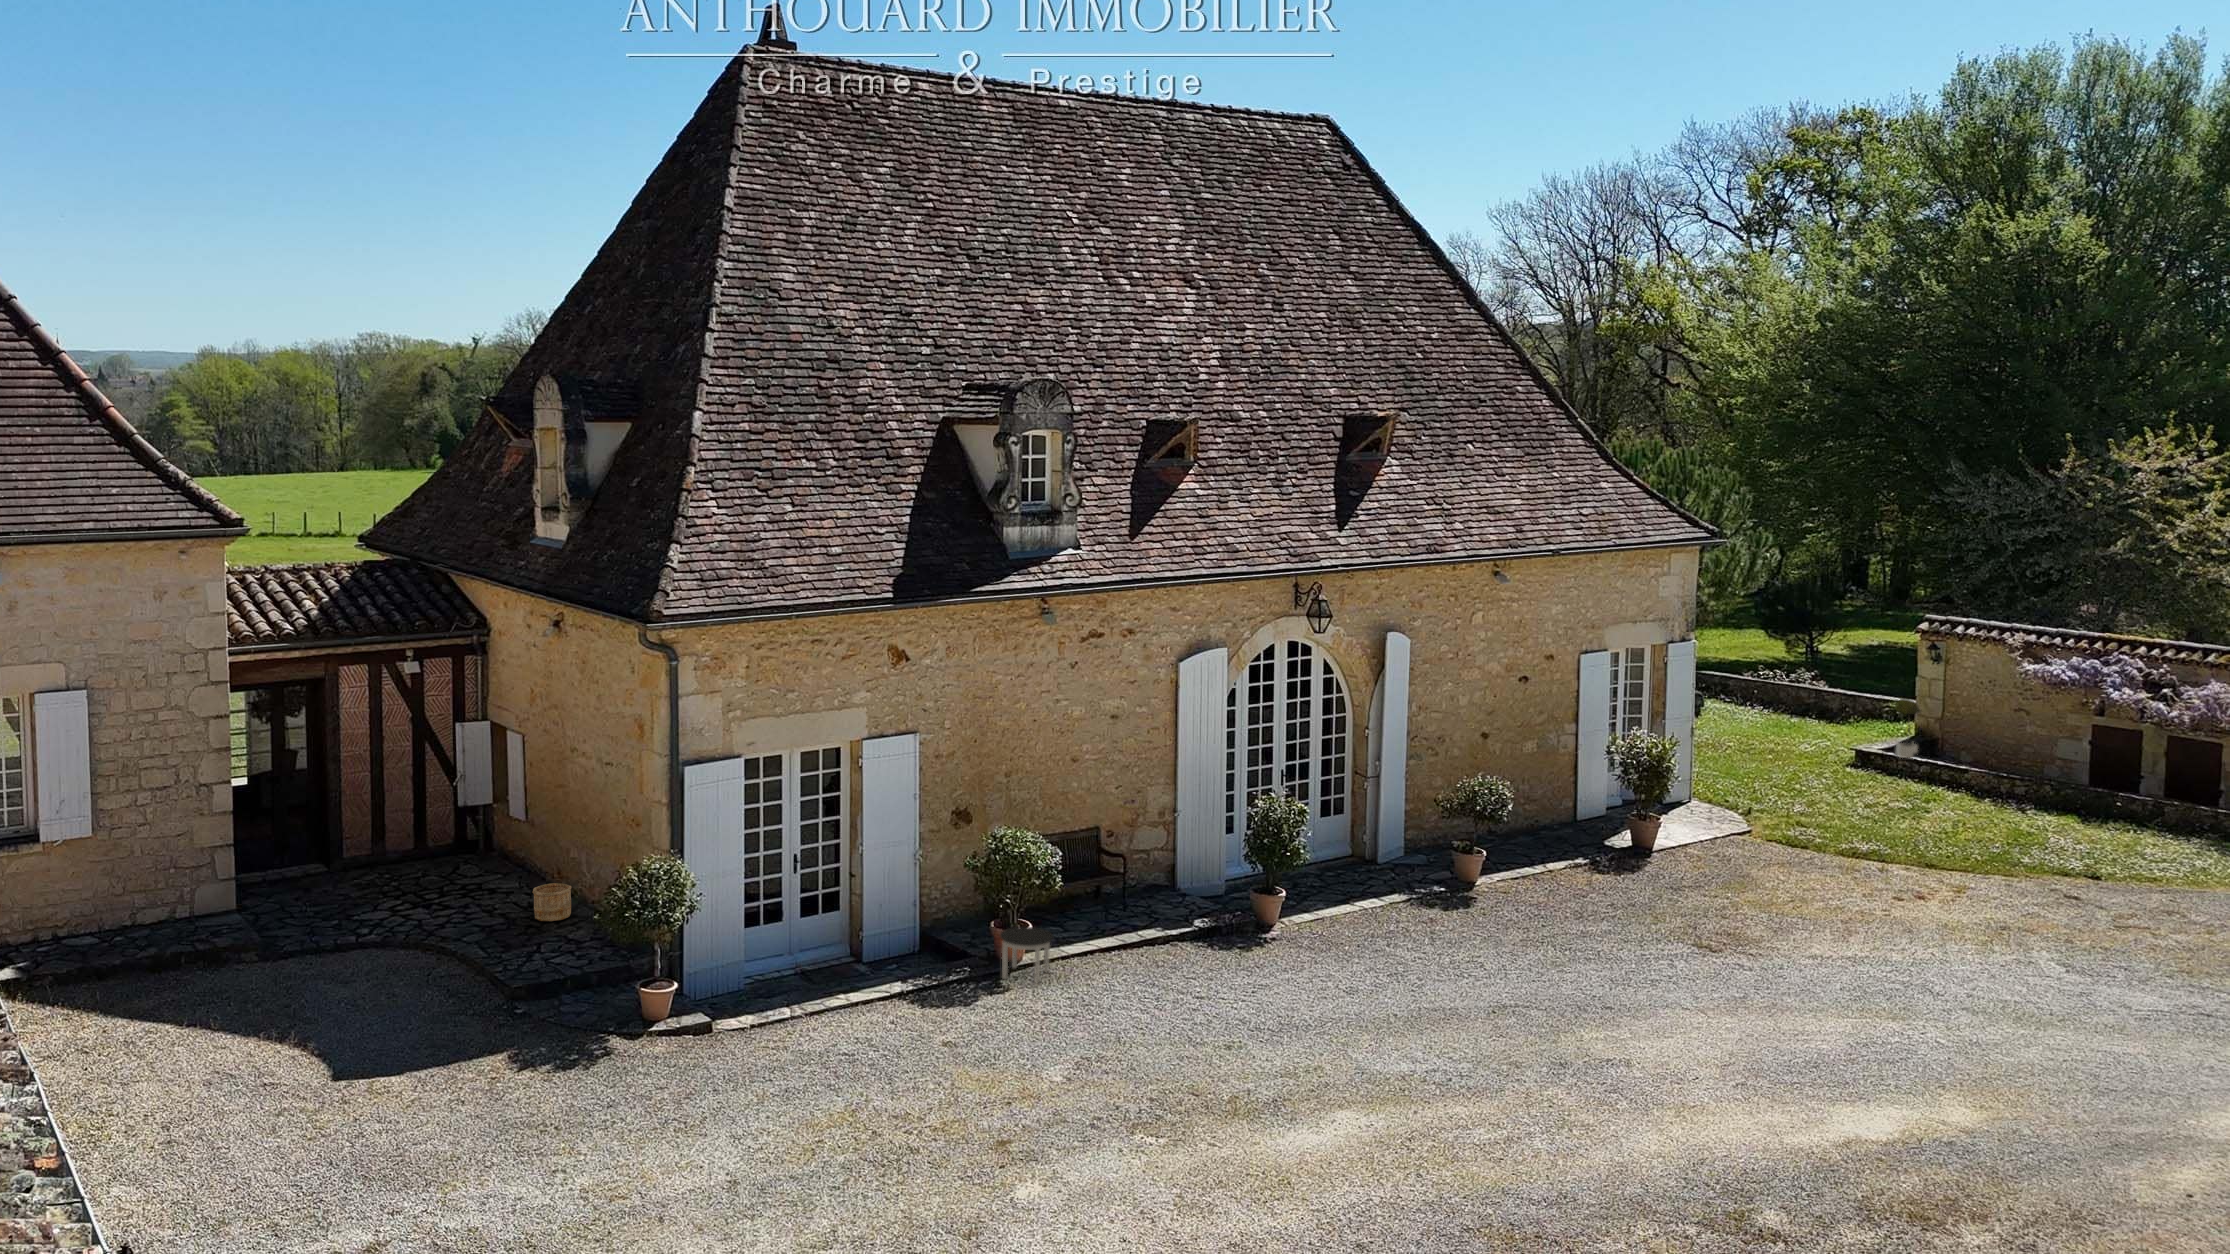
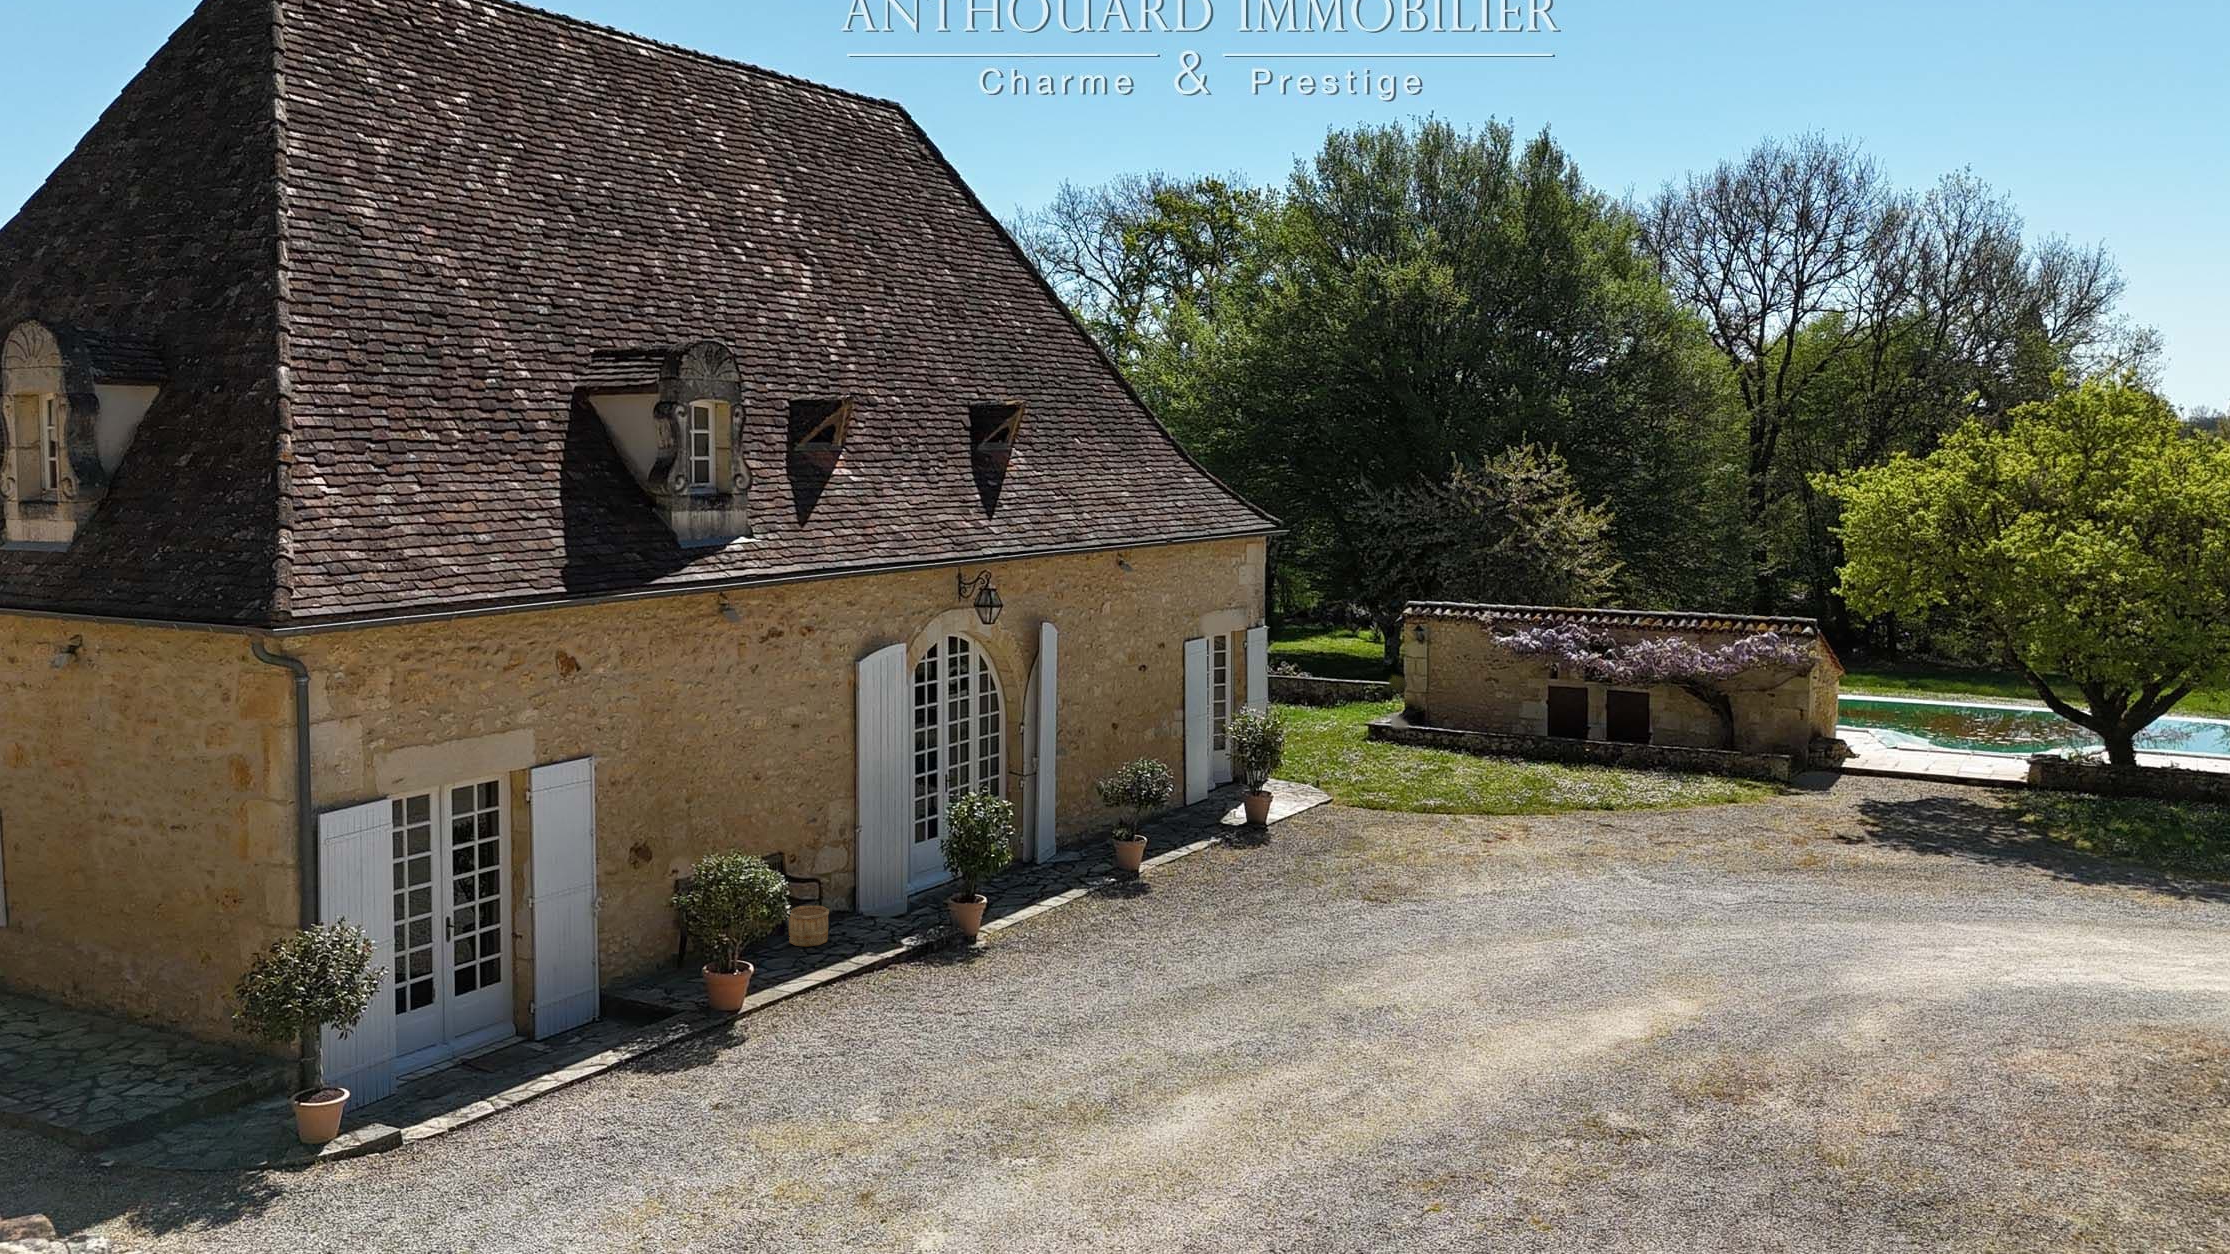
wooden bucket: present [533,883,572,921] -> present [788,905,829,947]
round table: present [1000,927,1053,984] -> none [714,964,778,1028]

